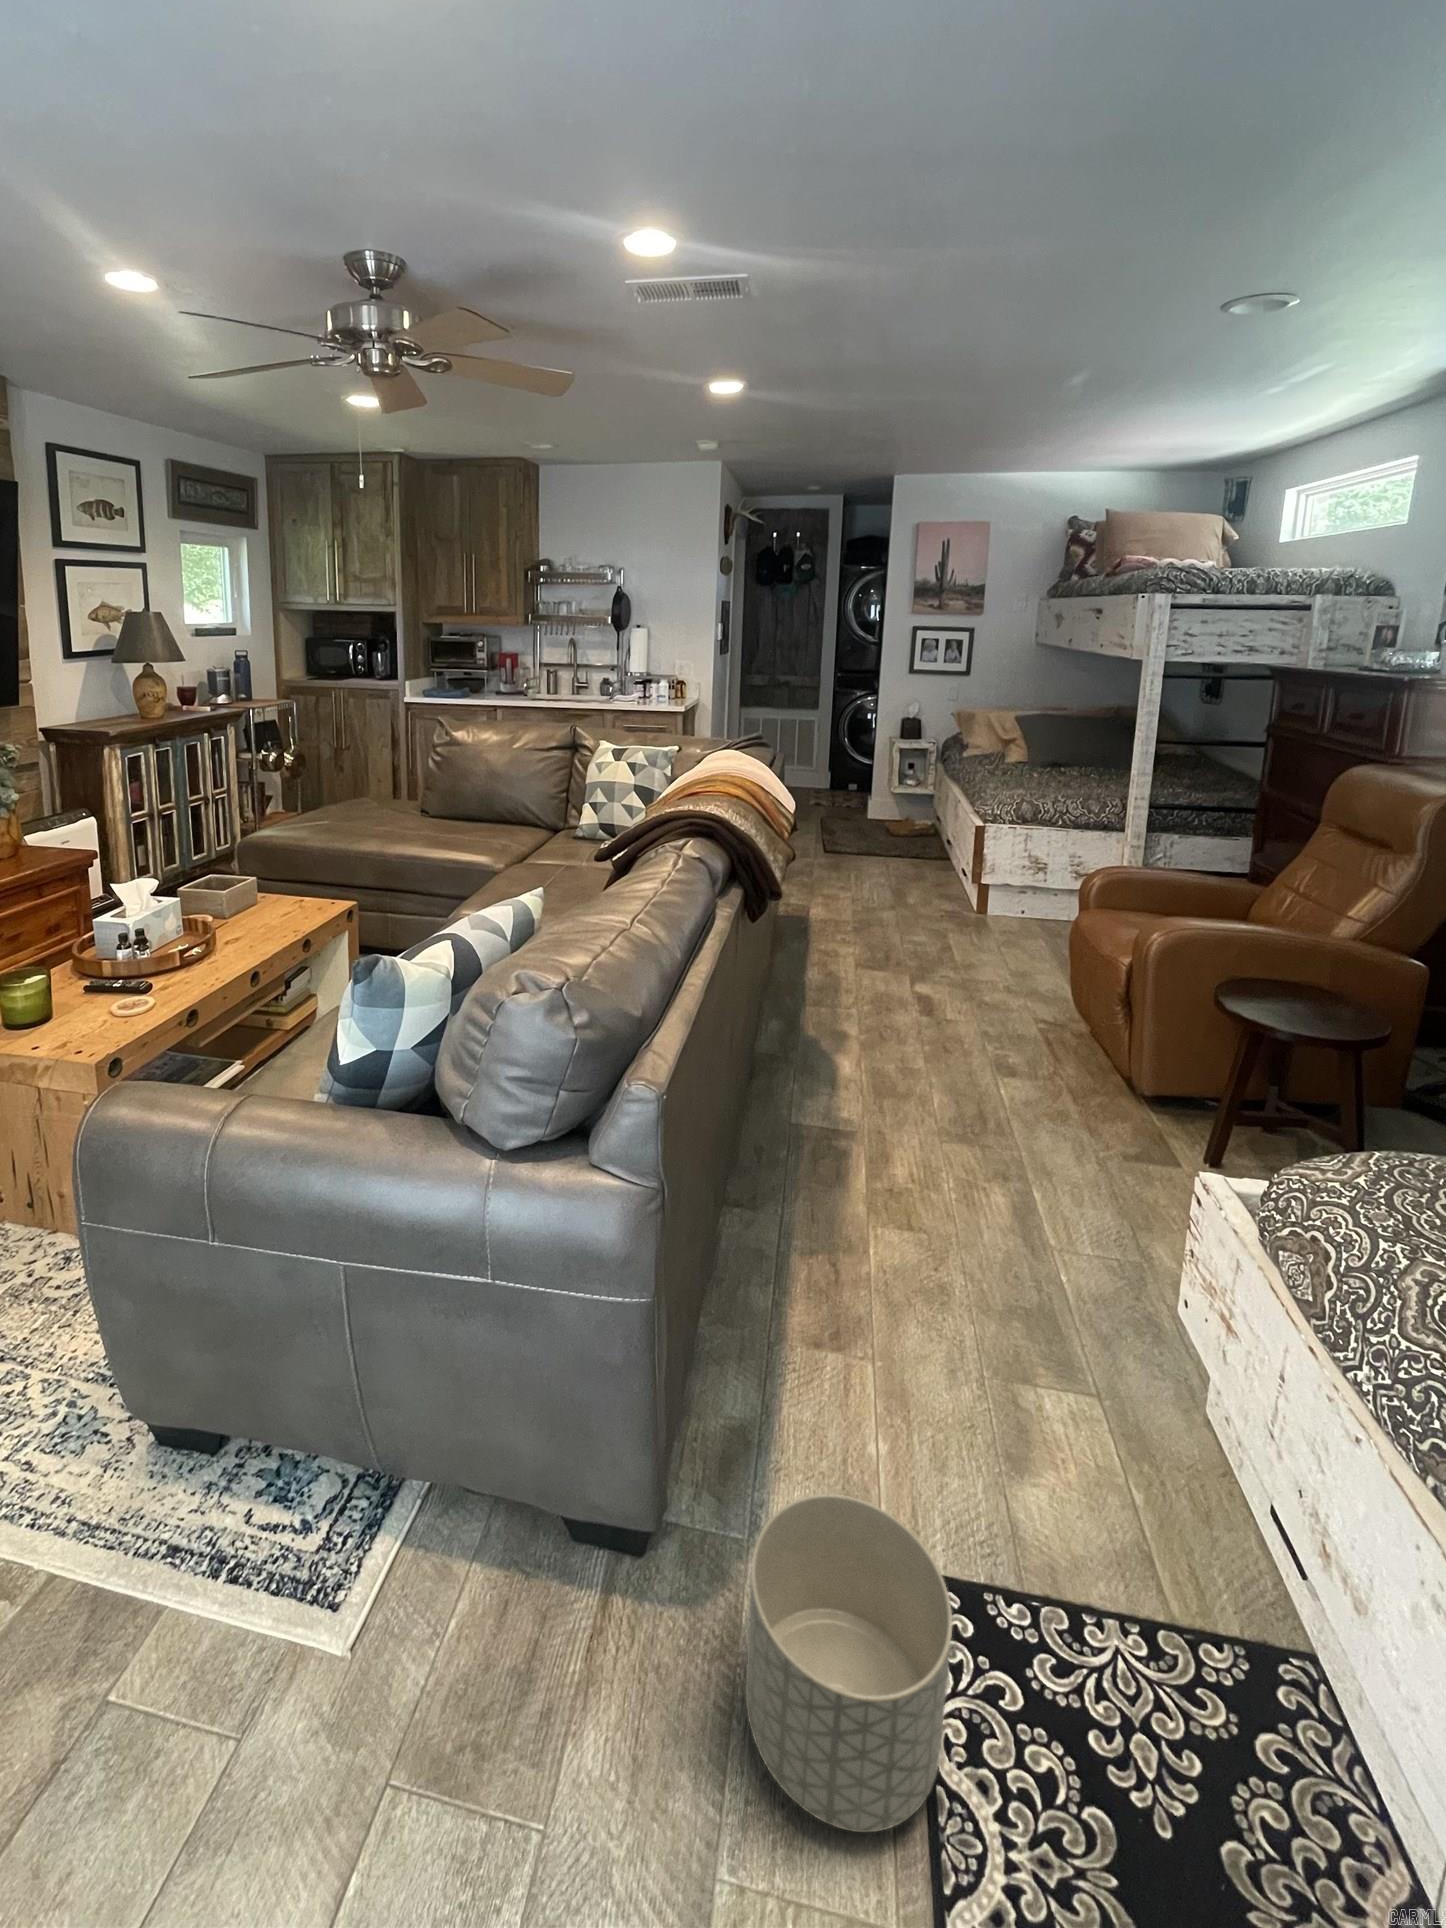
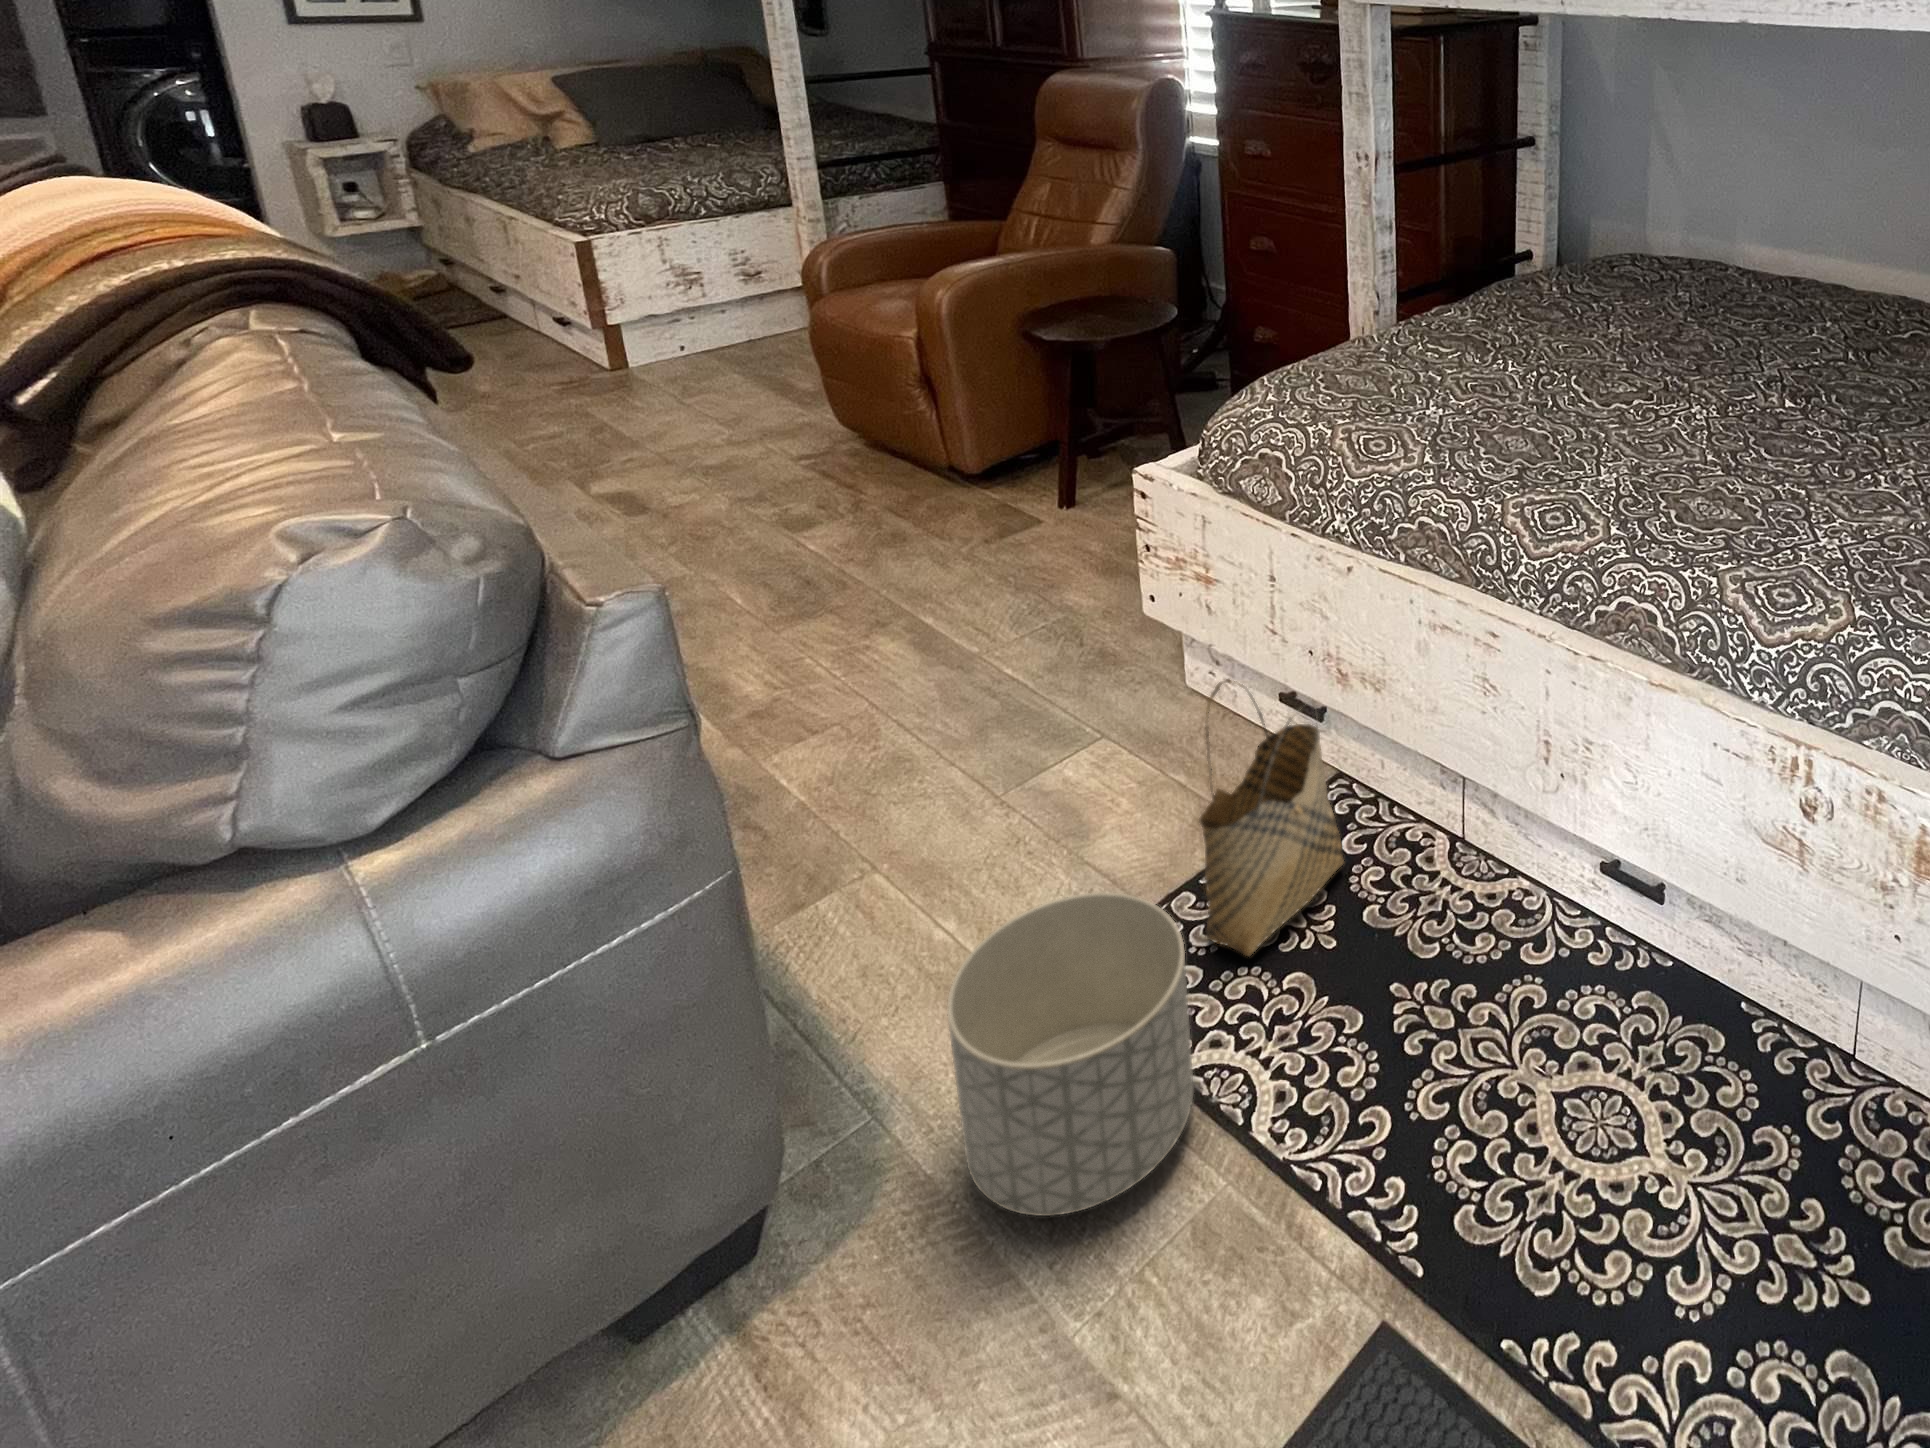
woven basket: none [1044,1446,1248,1758] -> present [1199,680,1344,956]

